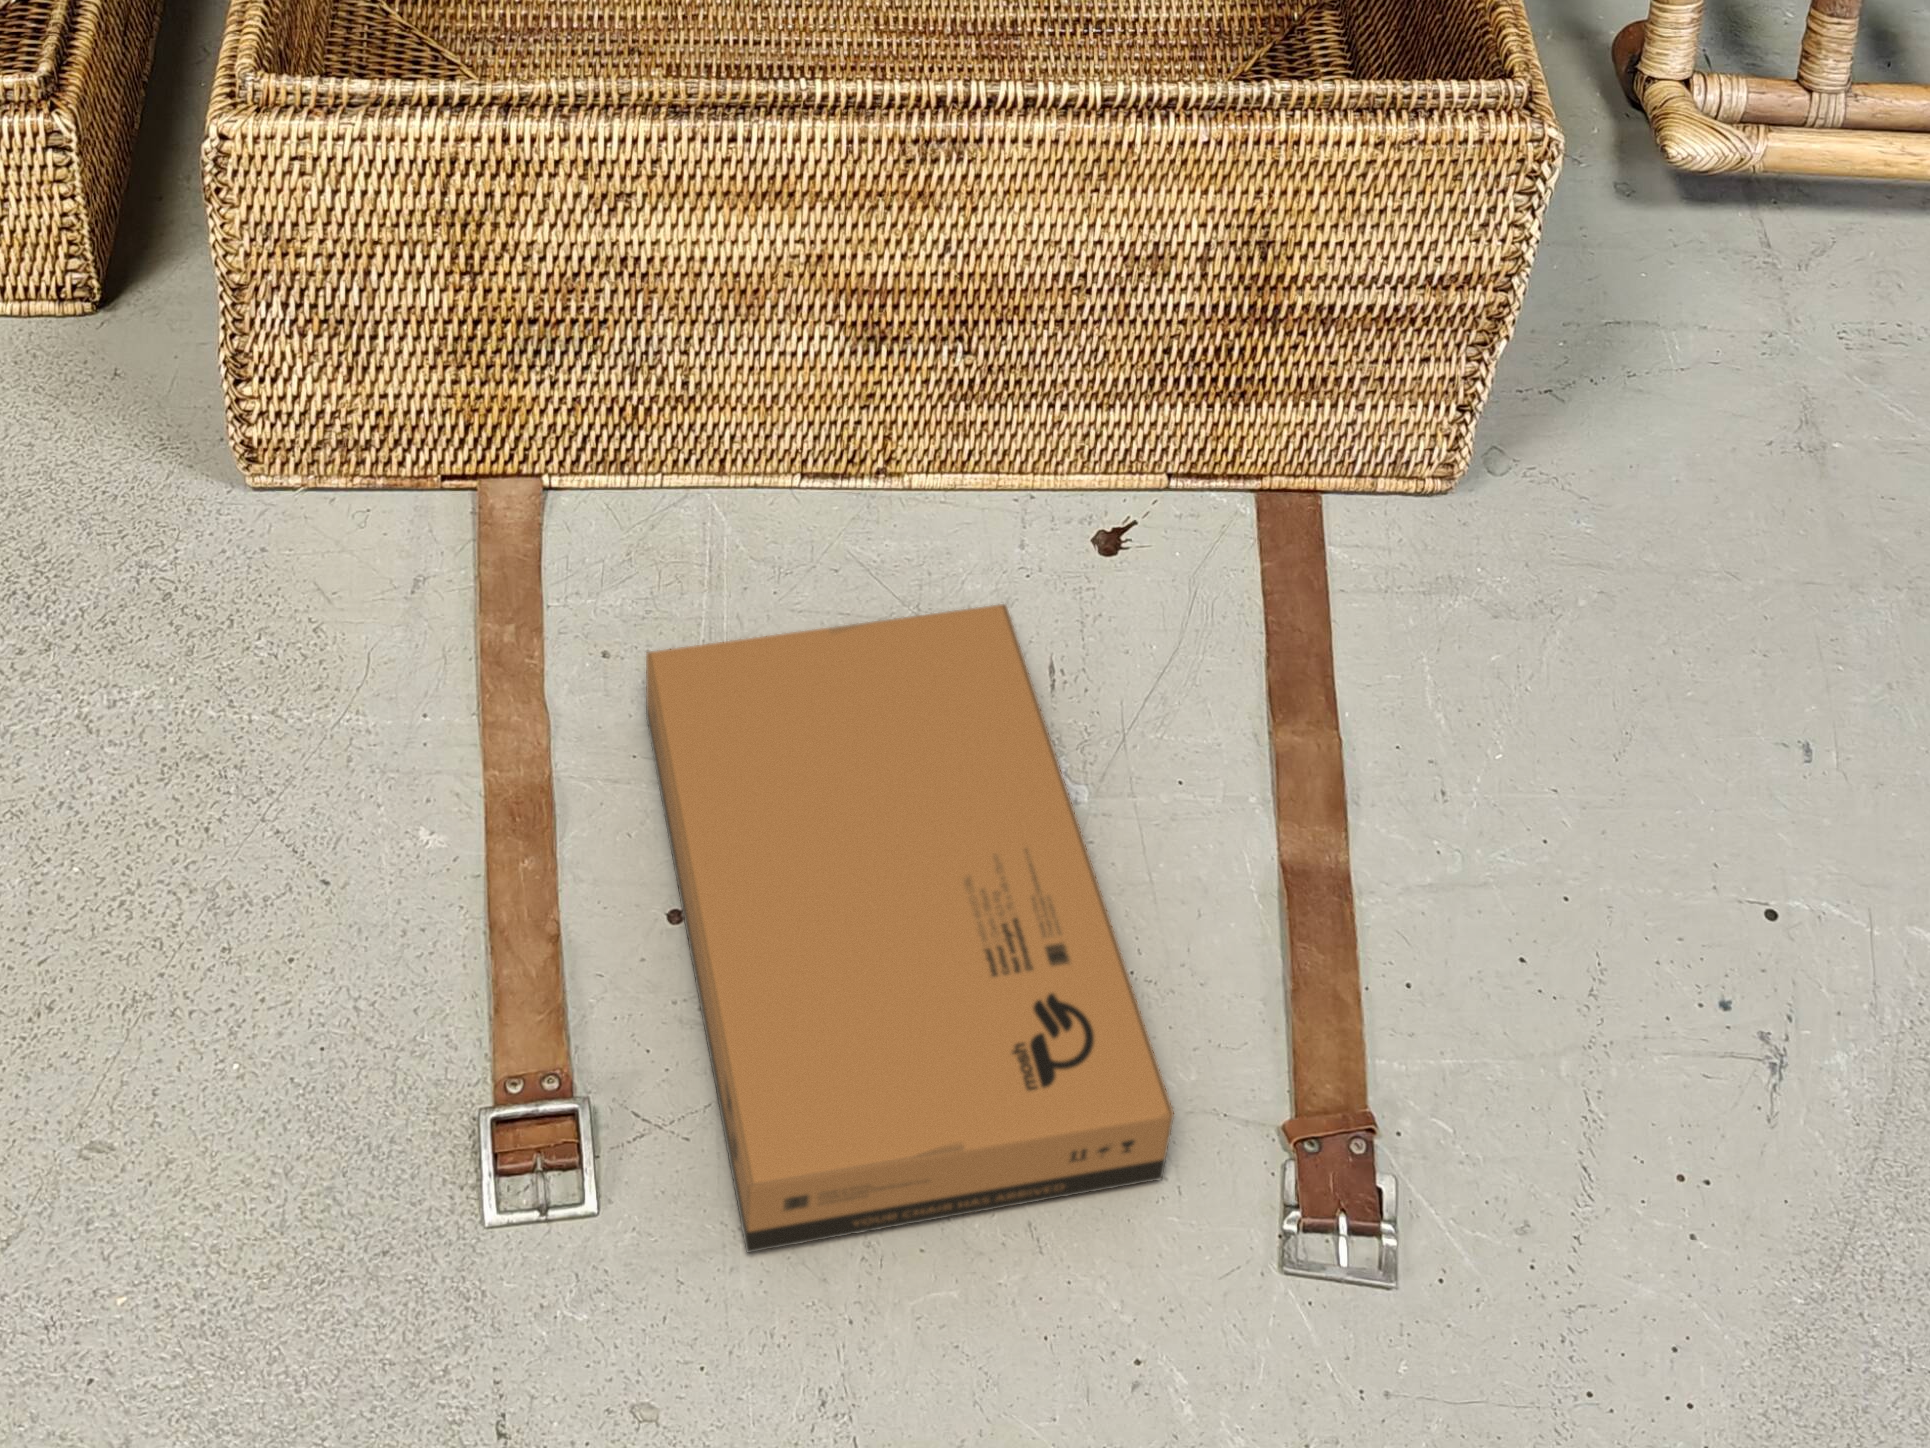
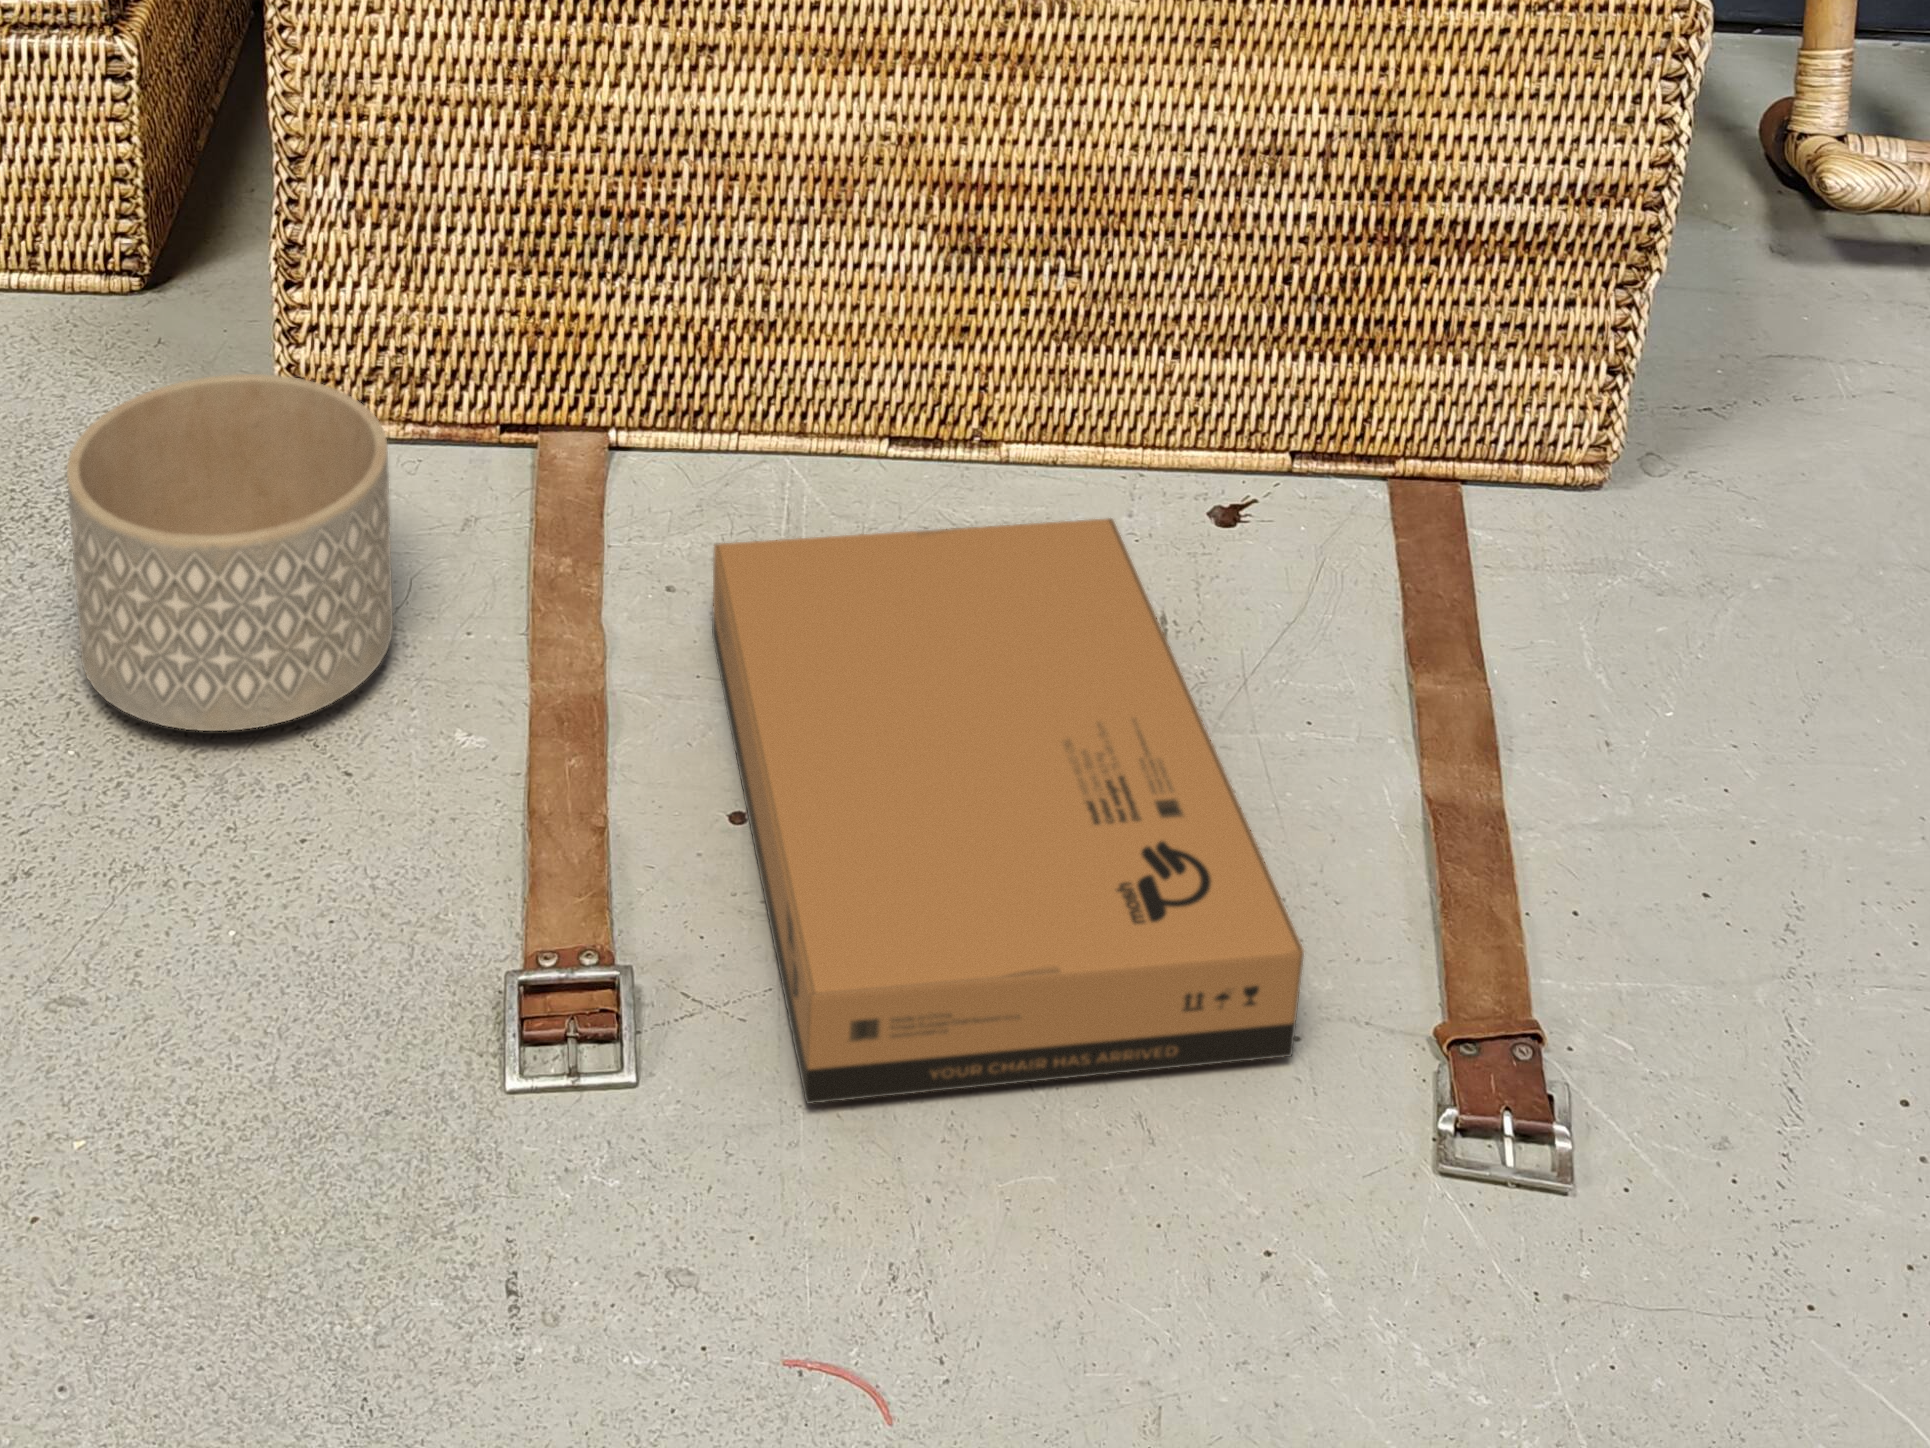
planter: none [53,514,358,865] -> present [67,374,393,731]

